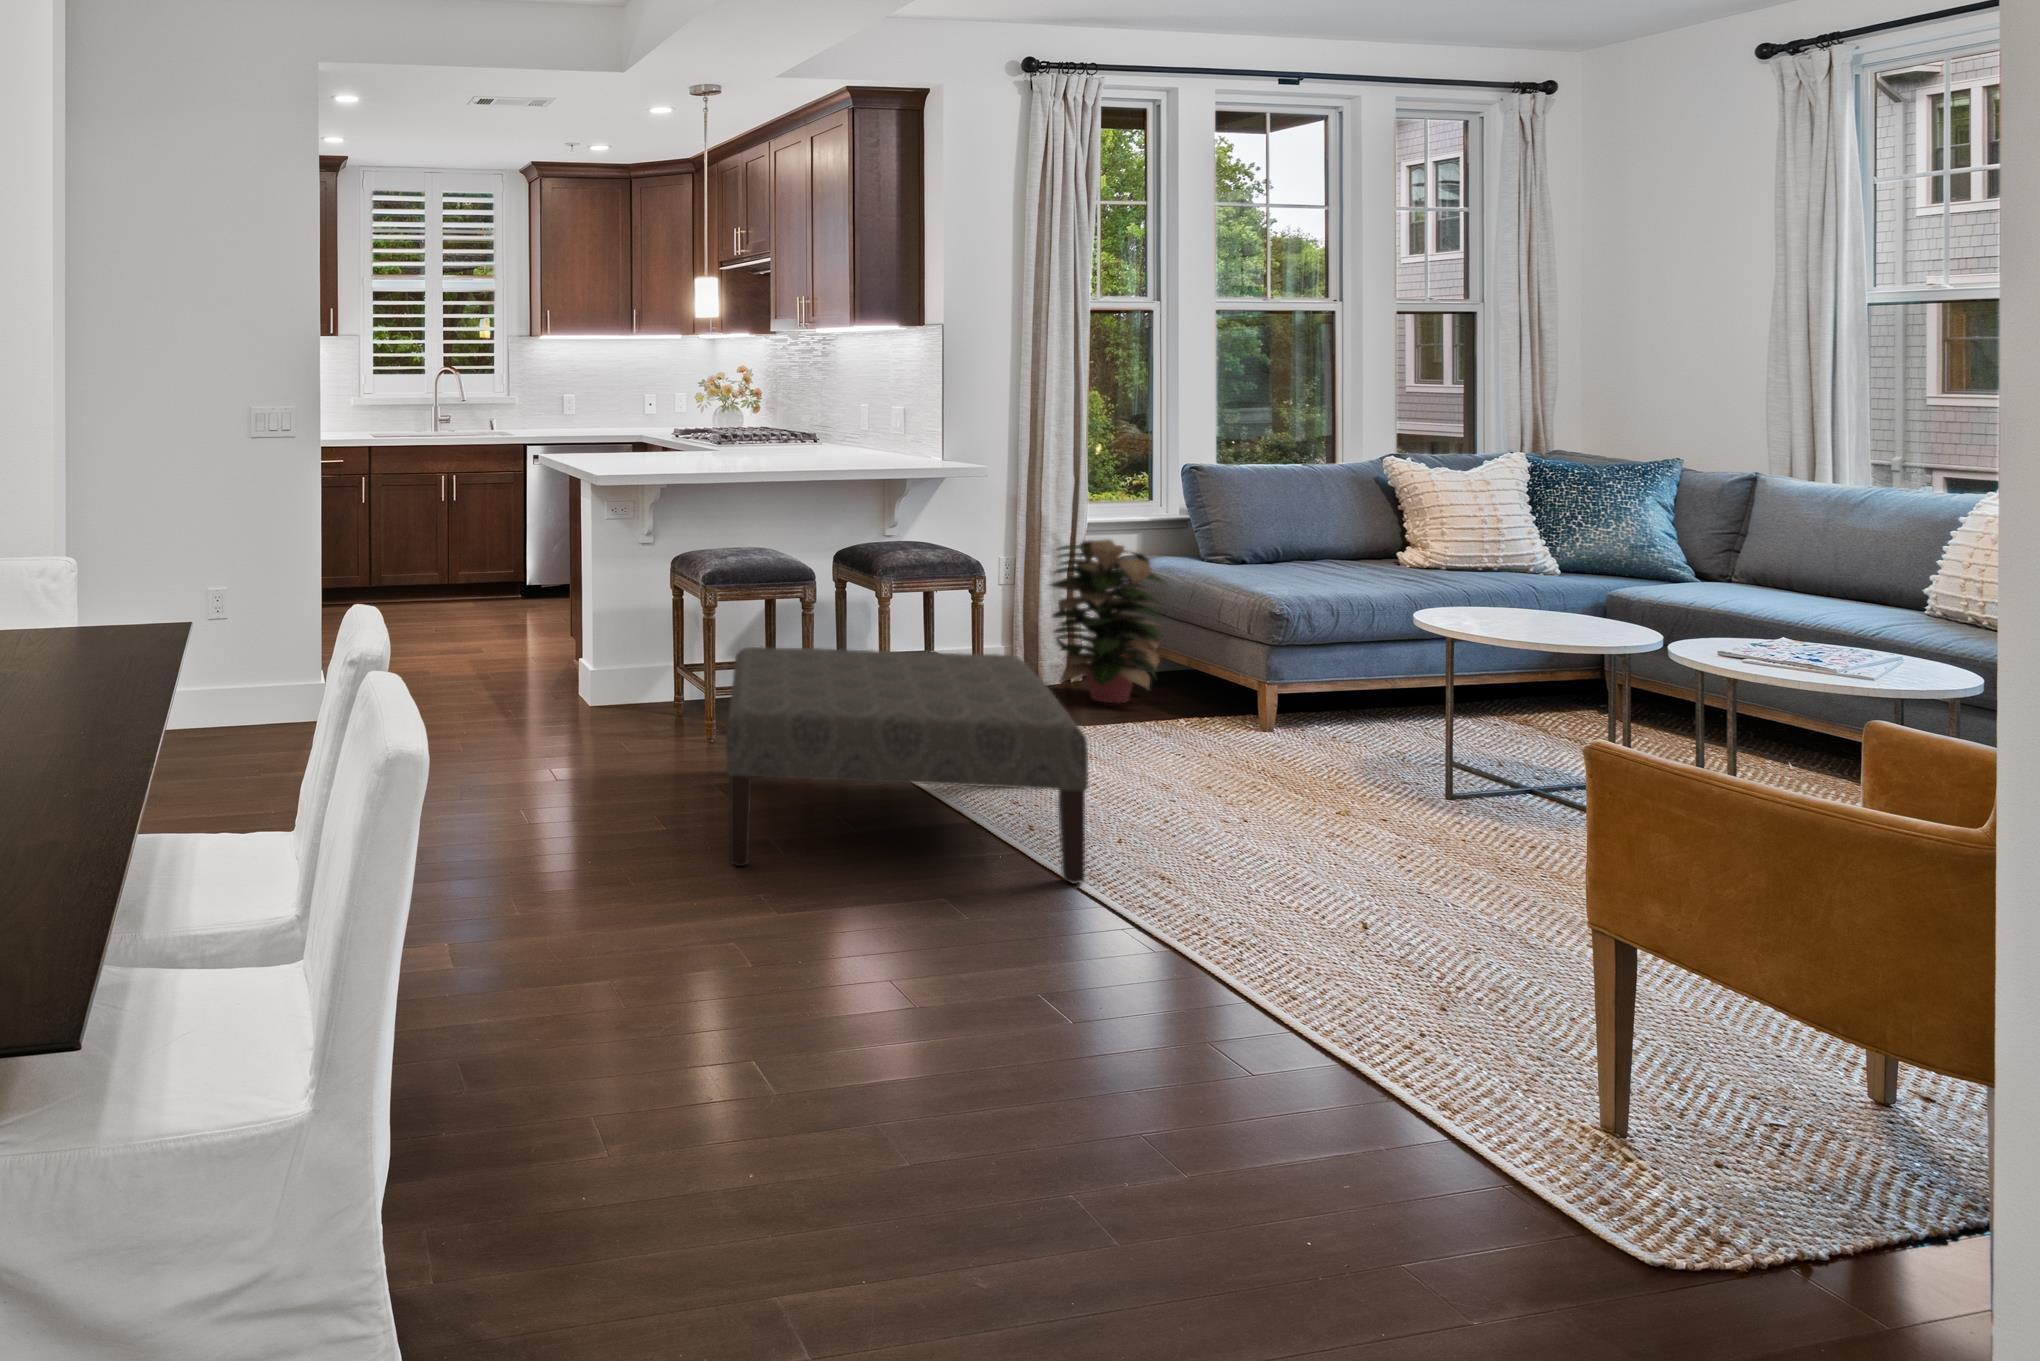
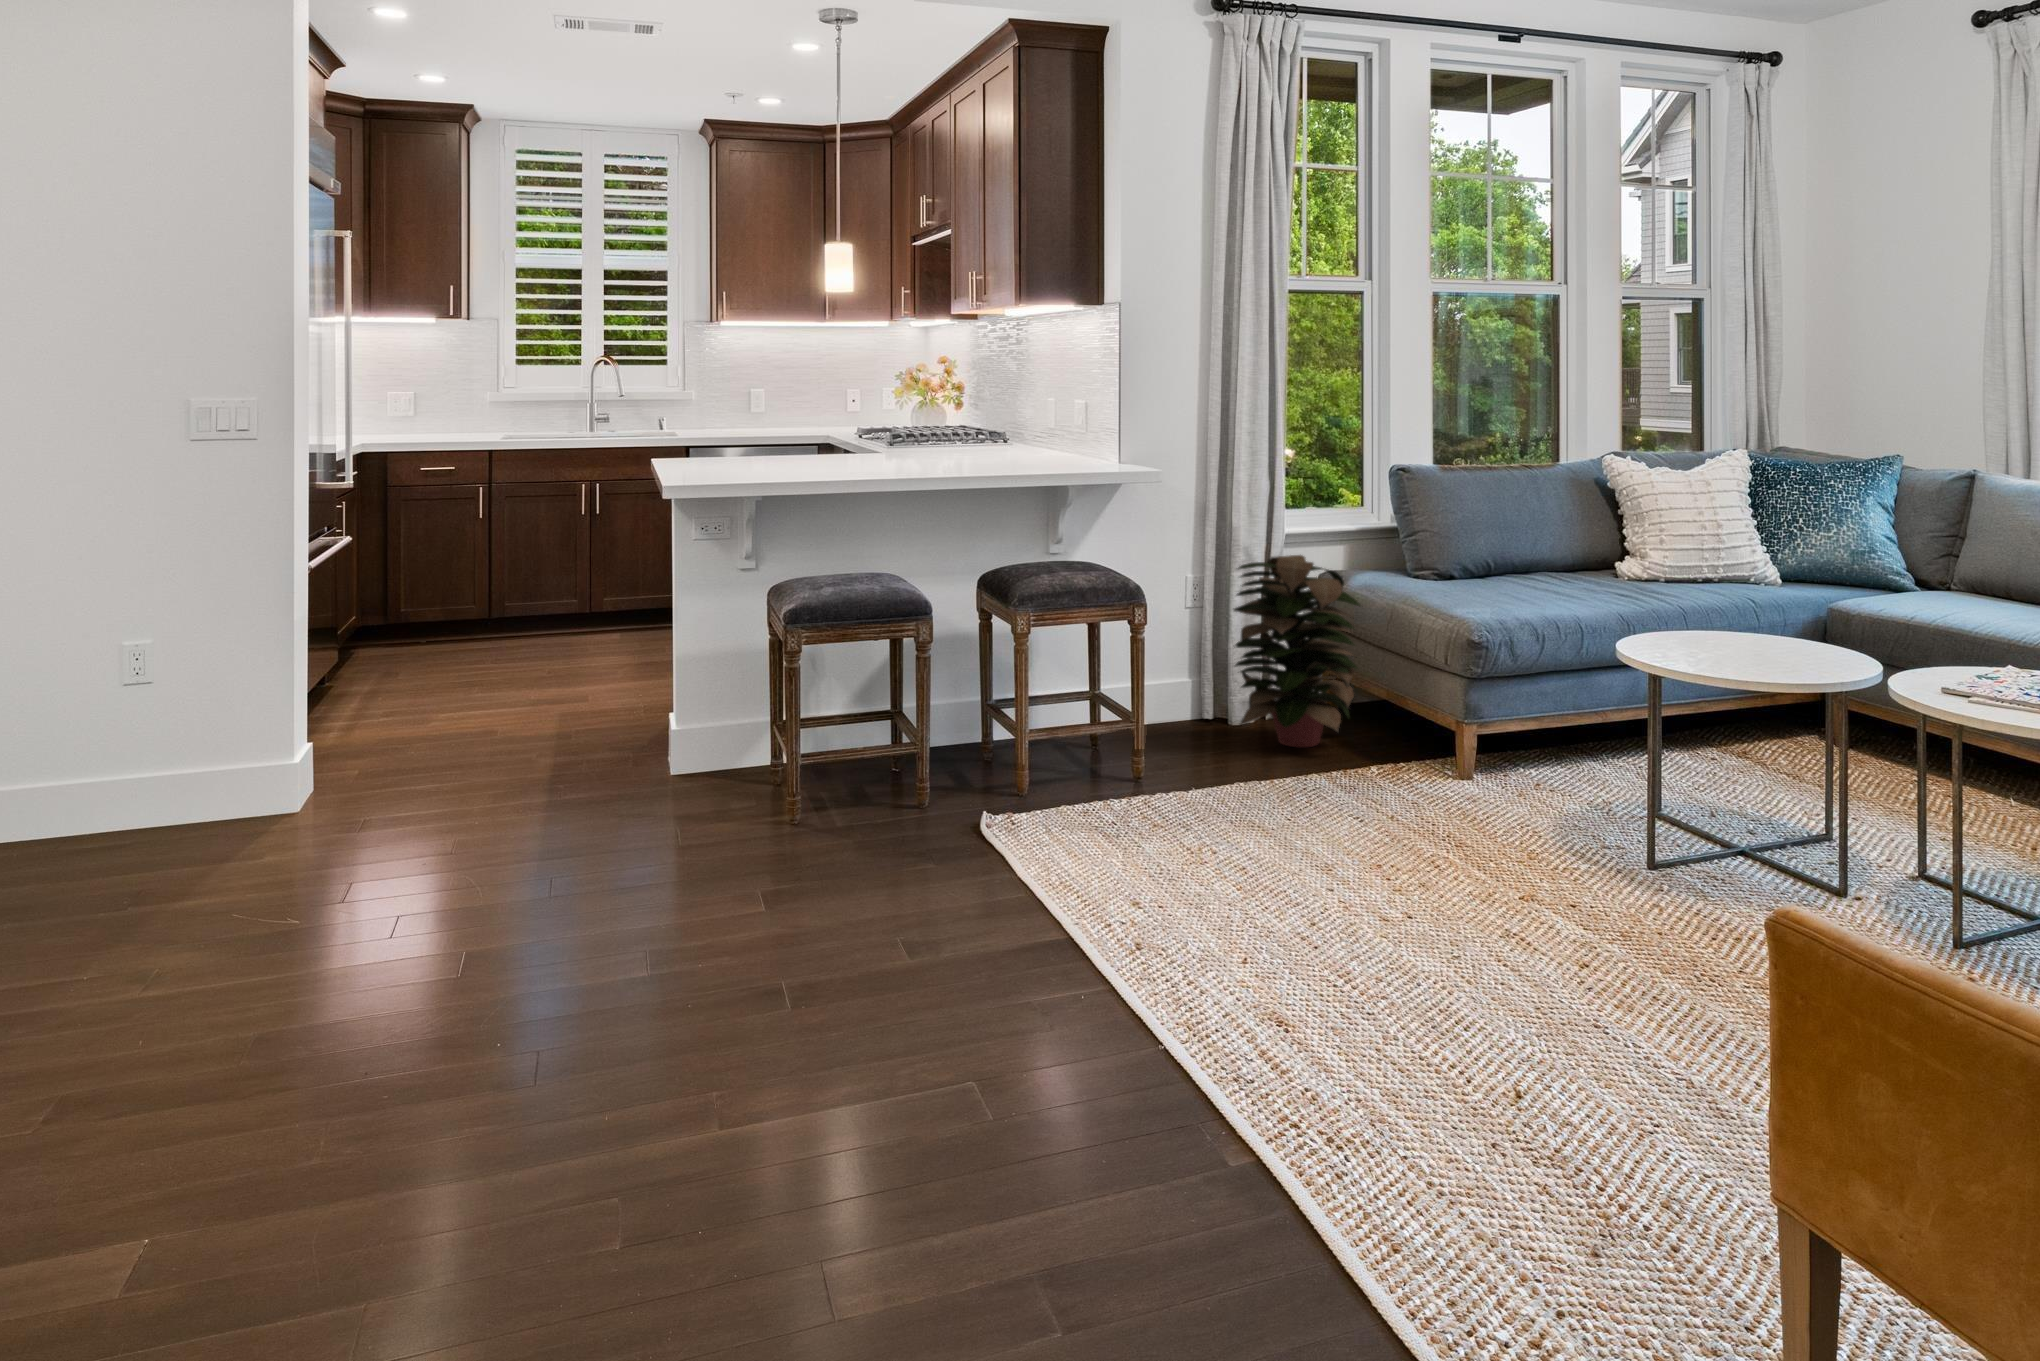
ottoman: present [726,647,1088,884] -> none [701,707,1180,1031]

